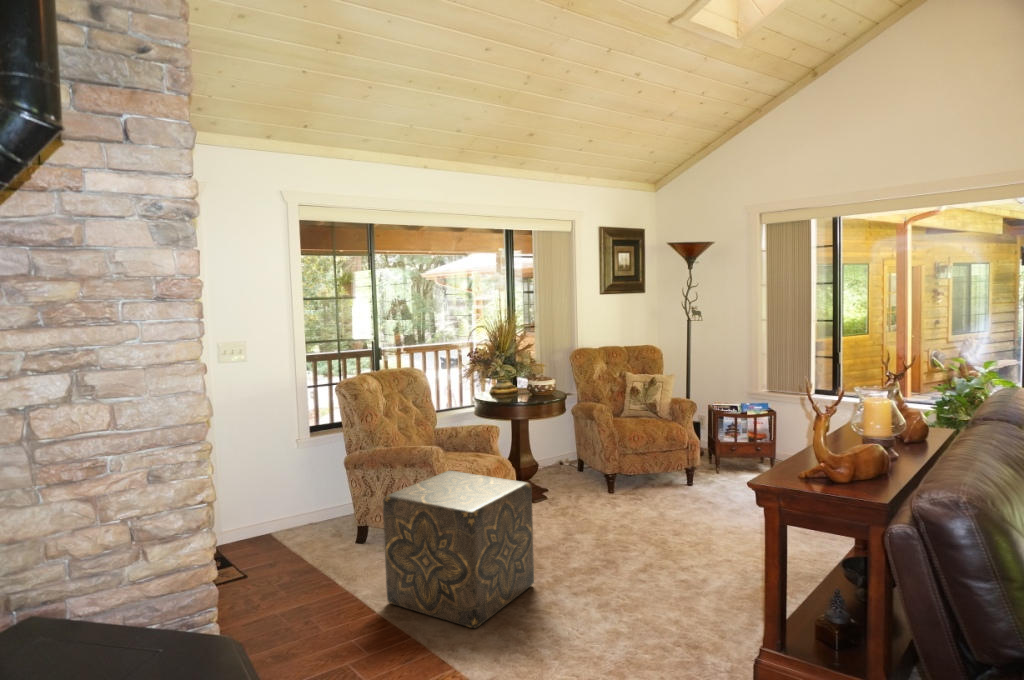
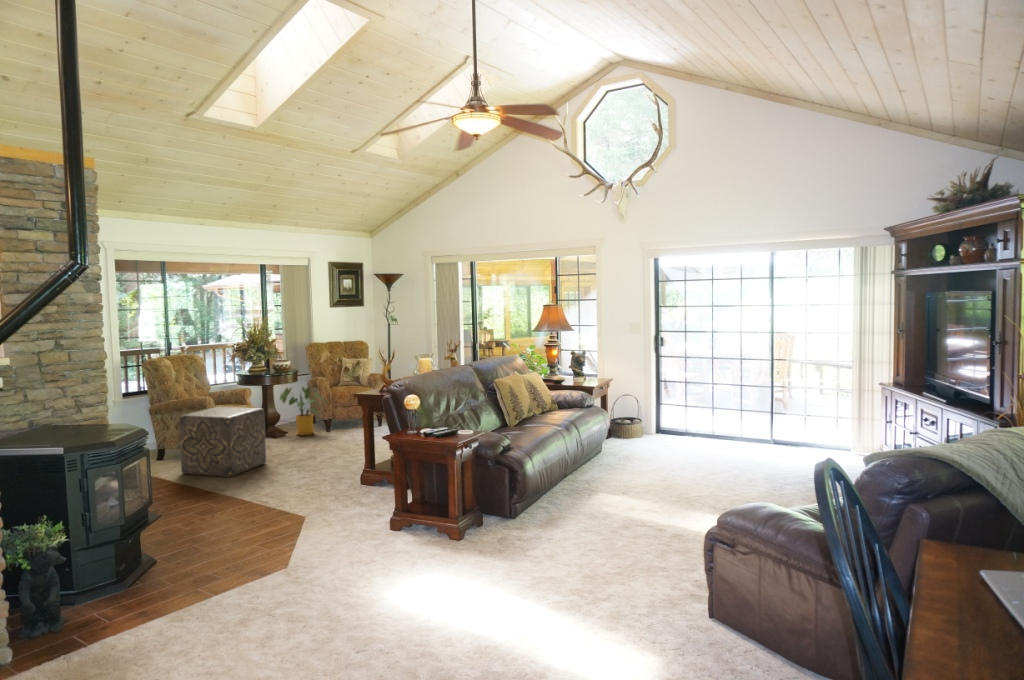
house plant: none [538,420,615,501] -> present [280,387,328,435]

